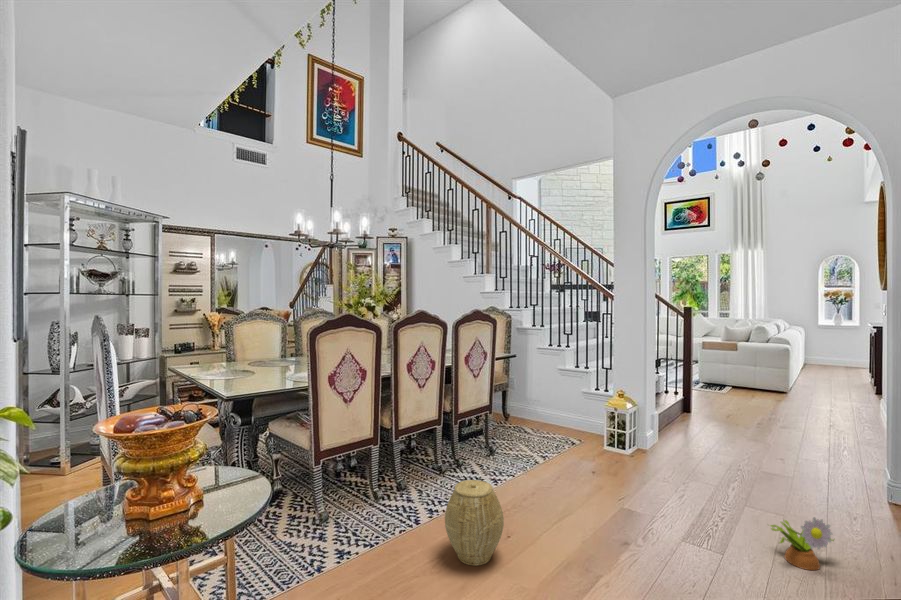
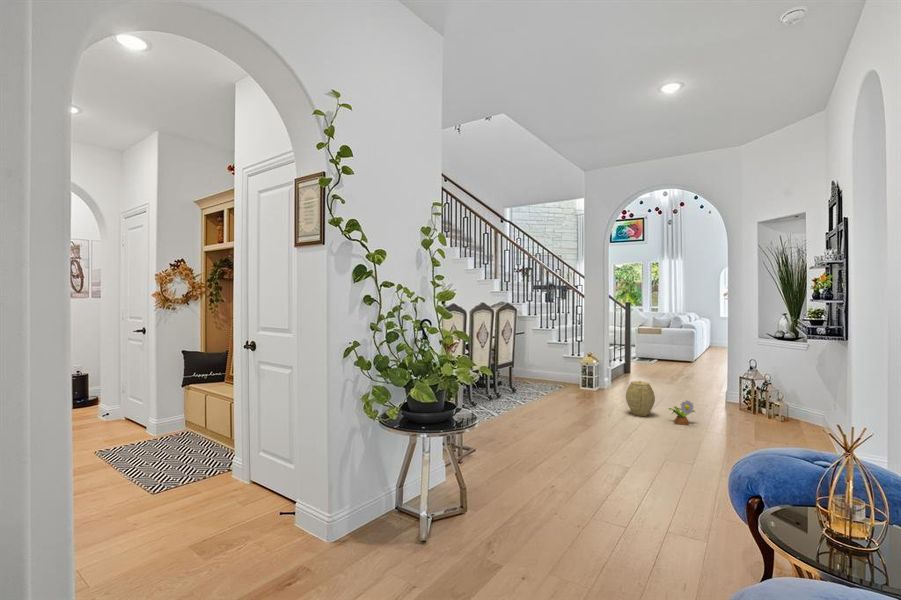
woven basket: present [445,480,504,566] -> present [626,381,655,416]

